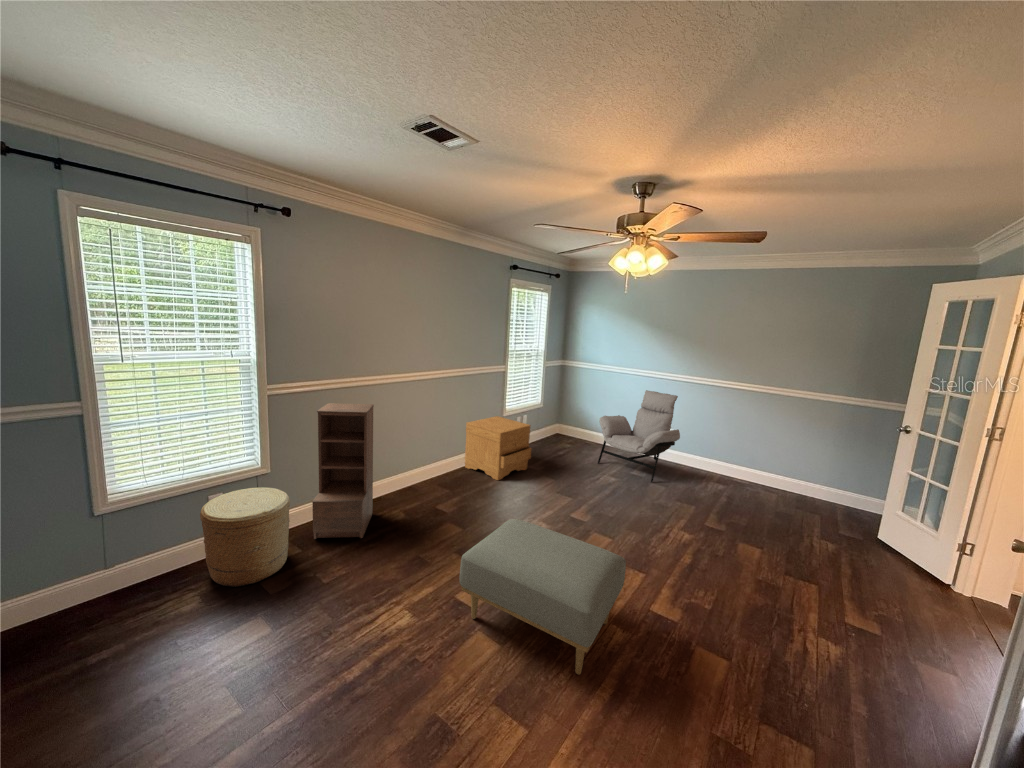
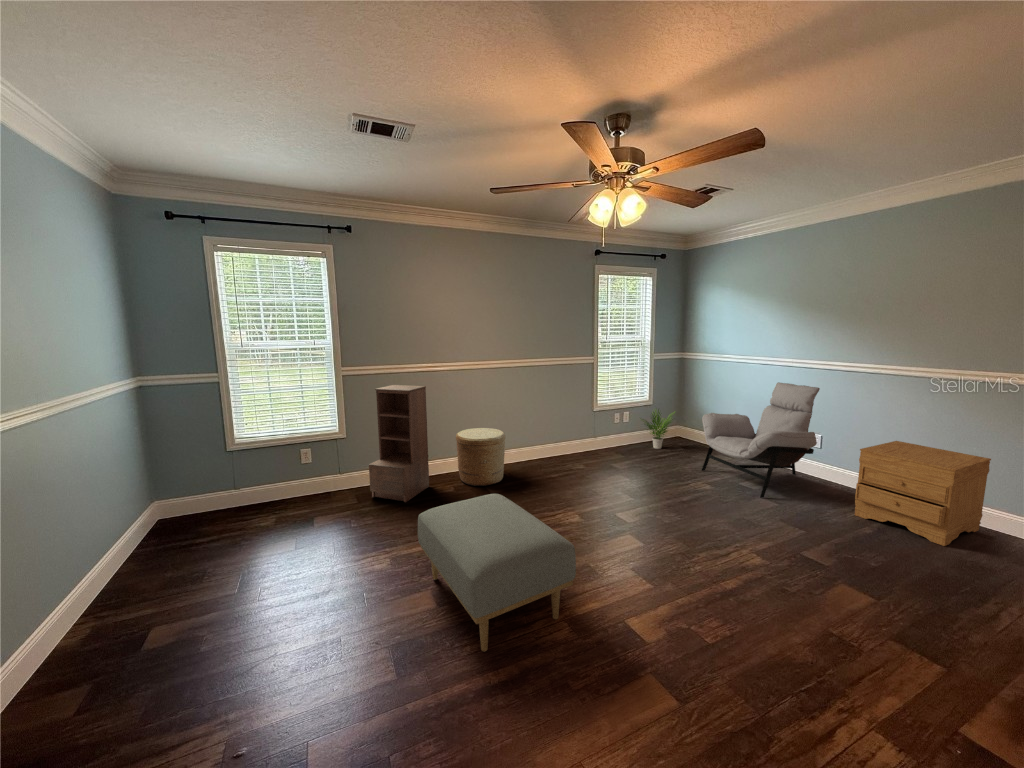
potted plant: none [535,409,567,446] -> present [642,409,672,449]
nightstand: present [465,416,532,480] -> present [855,441,991,546]
woven basket: present [200,488,290,587] -> present [456,428,505,486]

